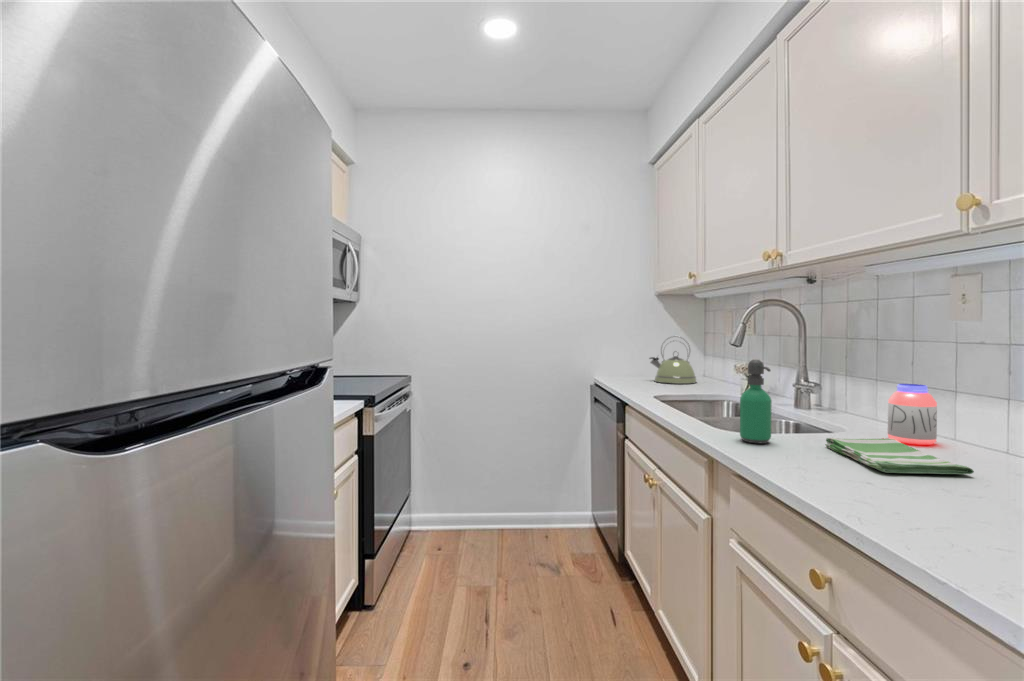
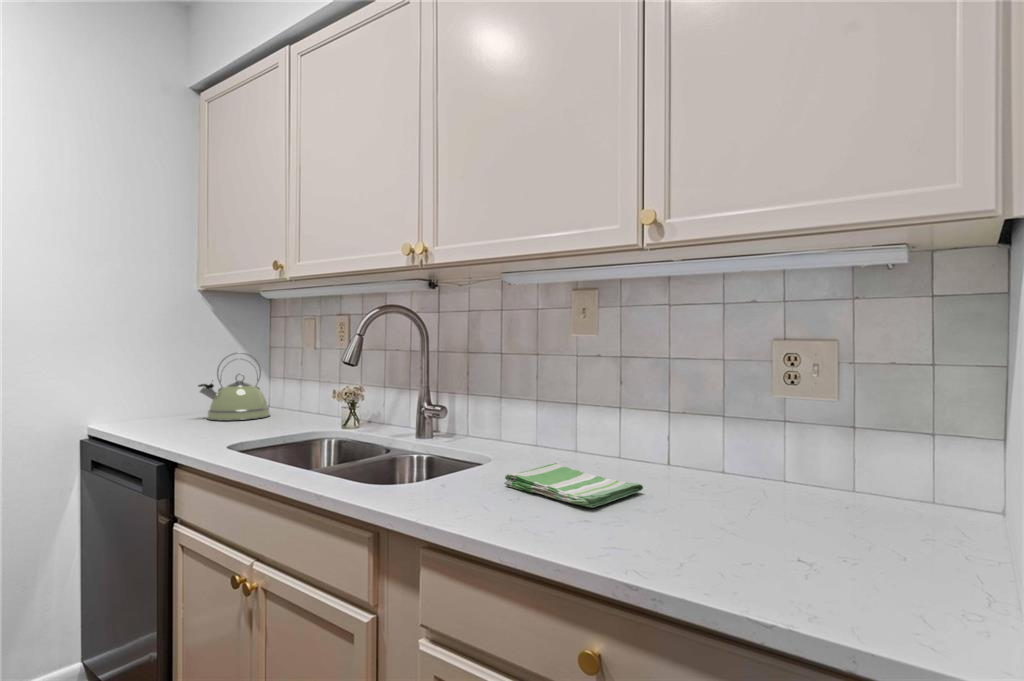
soap dispenser: present [740,360,772,443] -> none [413,384,457,499]
jar: present [888,384,937,445] -> none [535,401,574,465]

